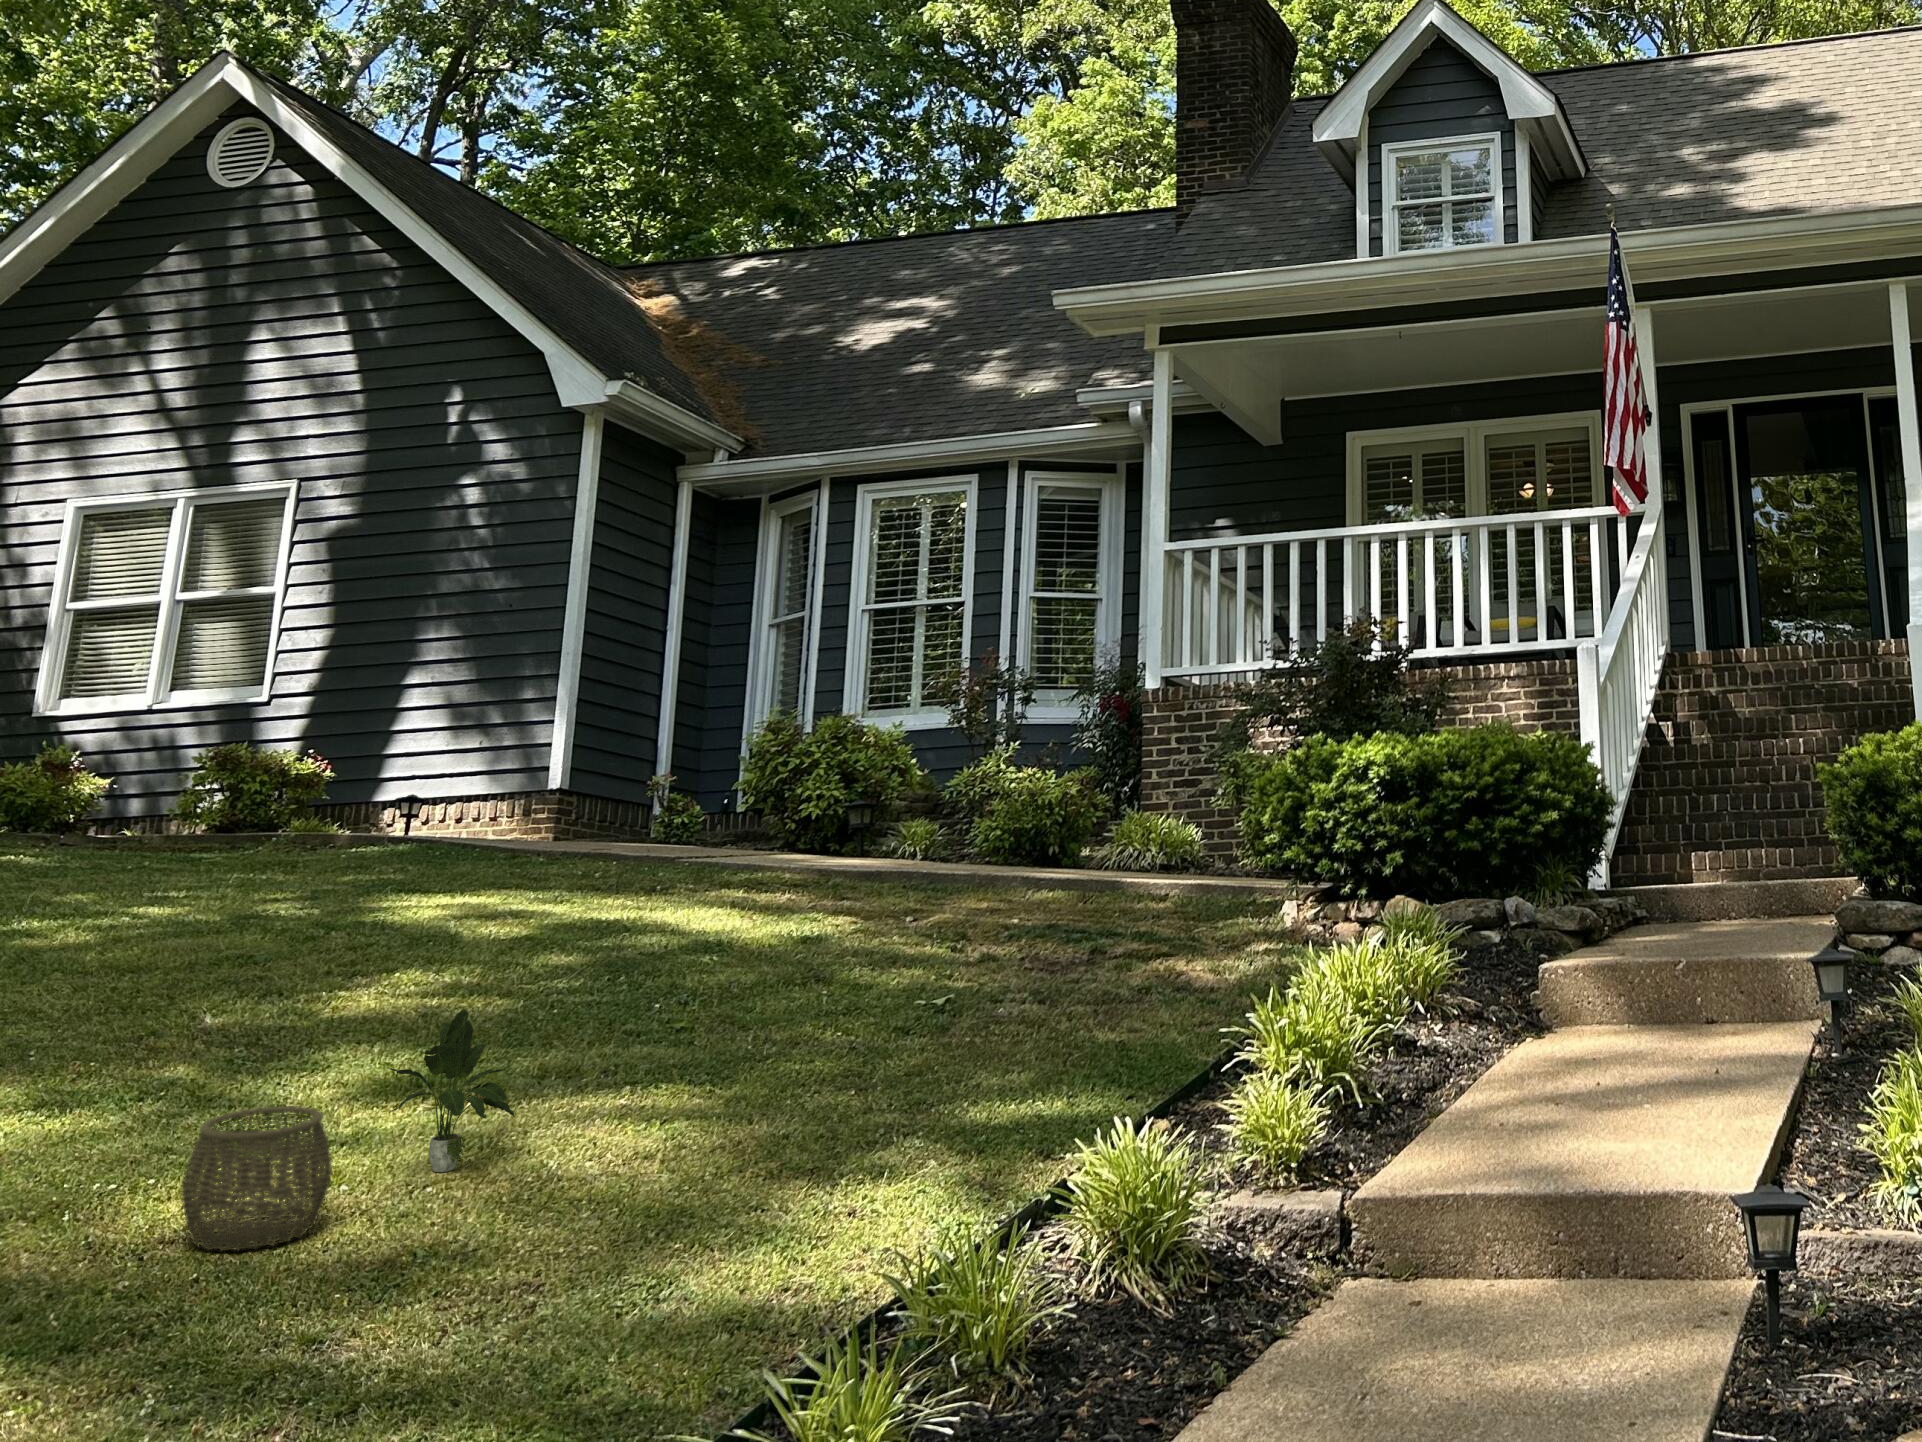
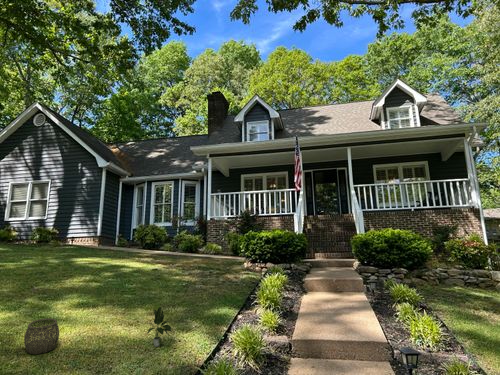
potted plant: present [390,1010,515,1172] -> present [147,307,172,347]

